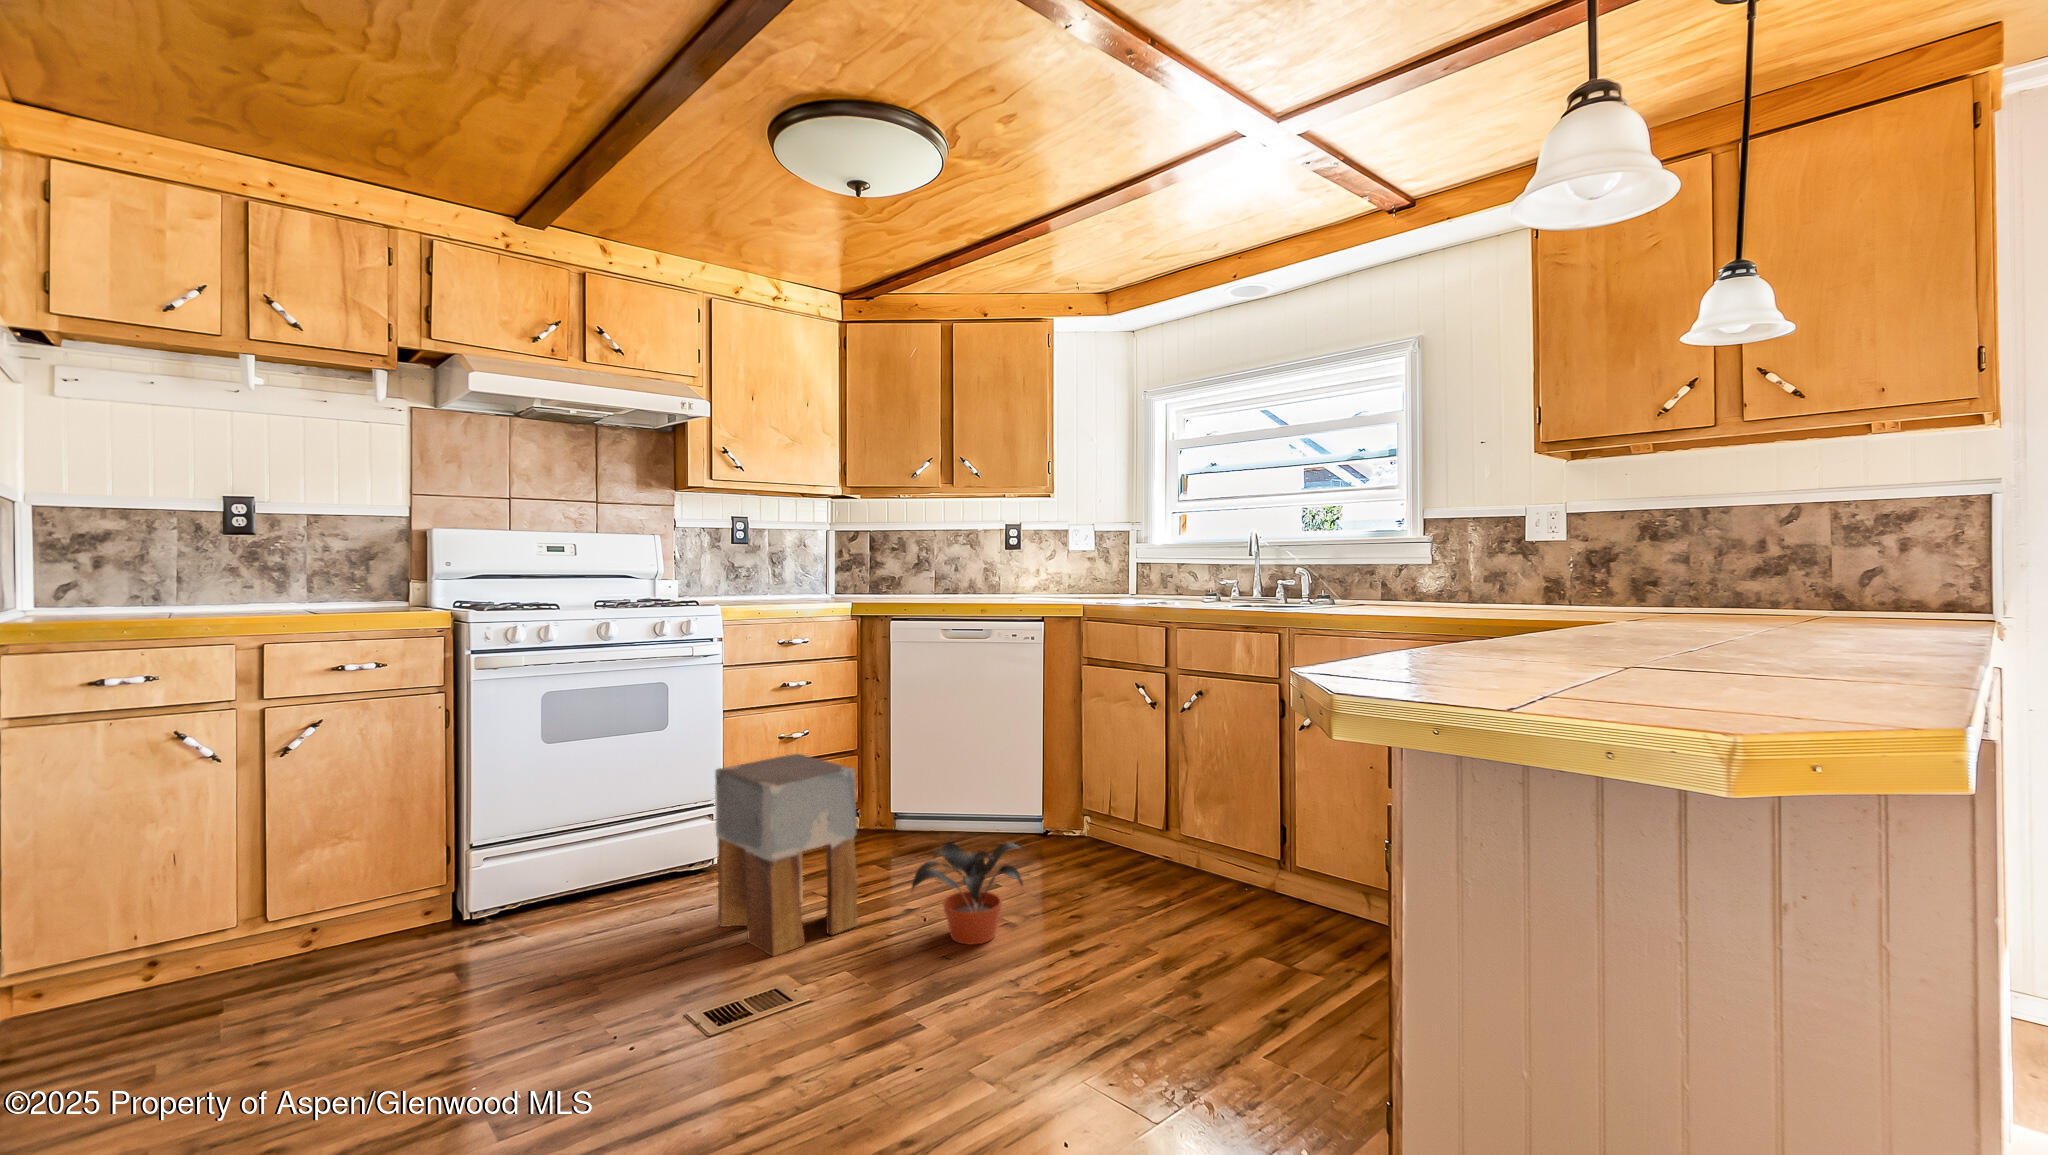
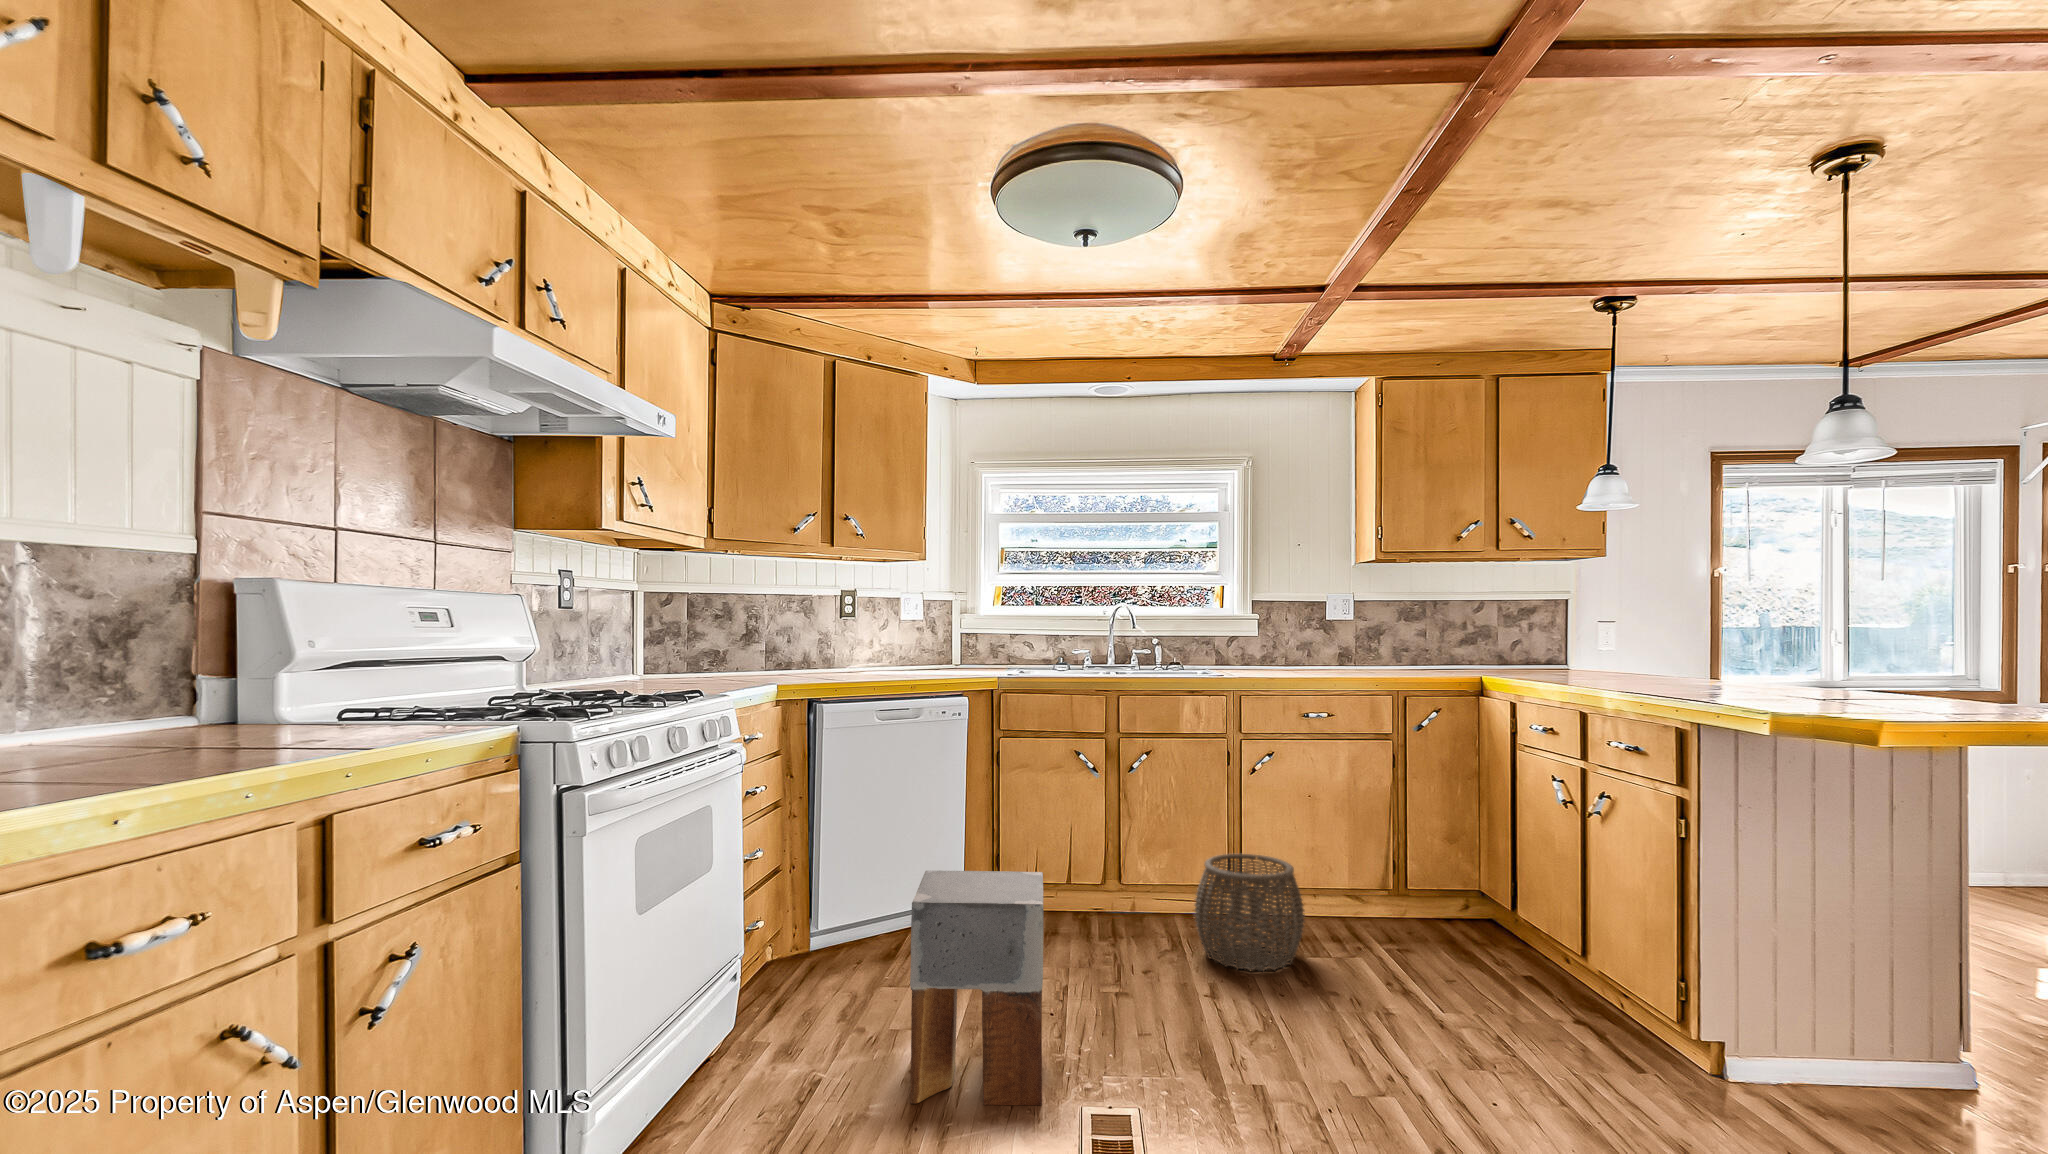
woven basket: none [1137,804,1261,939] -> present [1195,854,1305,971]
potted plant: present [912,842,1023,945] -> none [1081,920,1199,1032]

